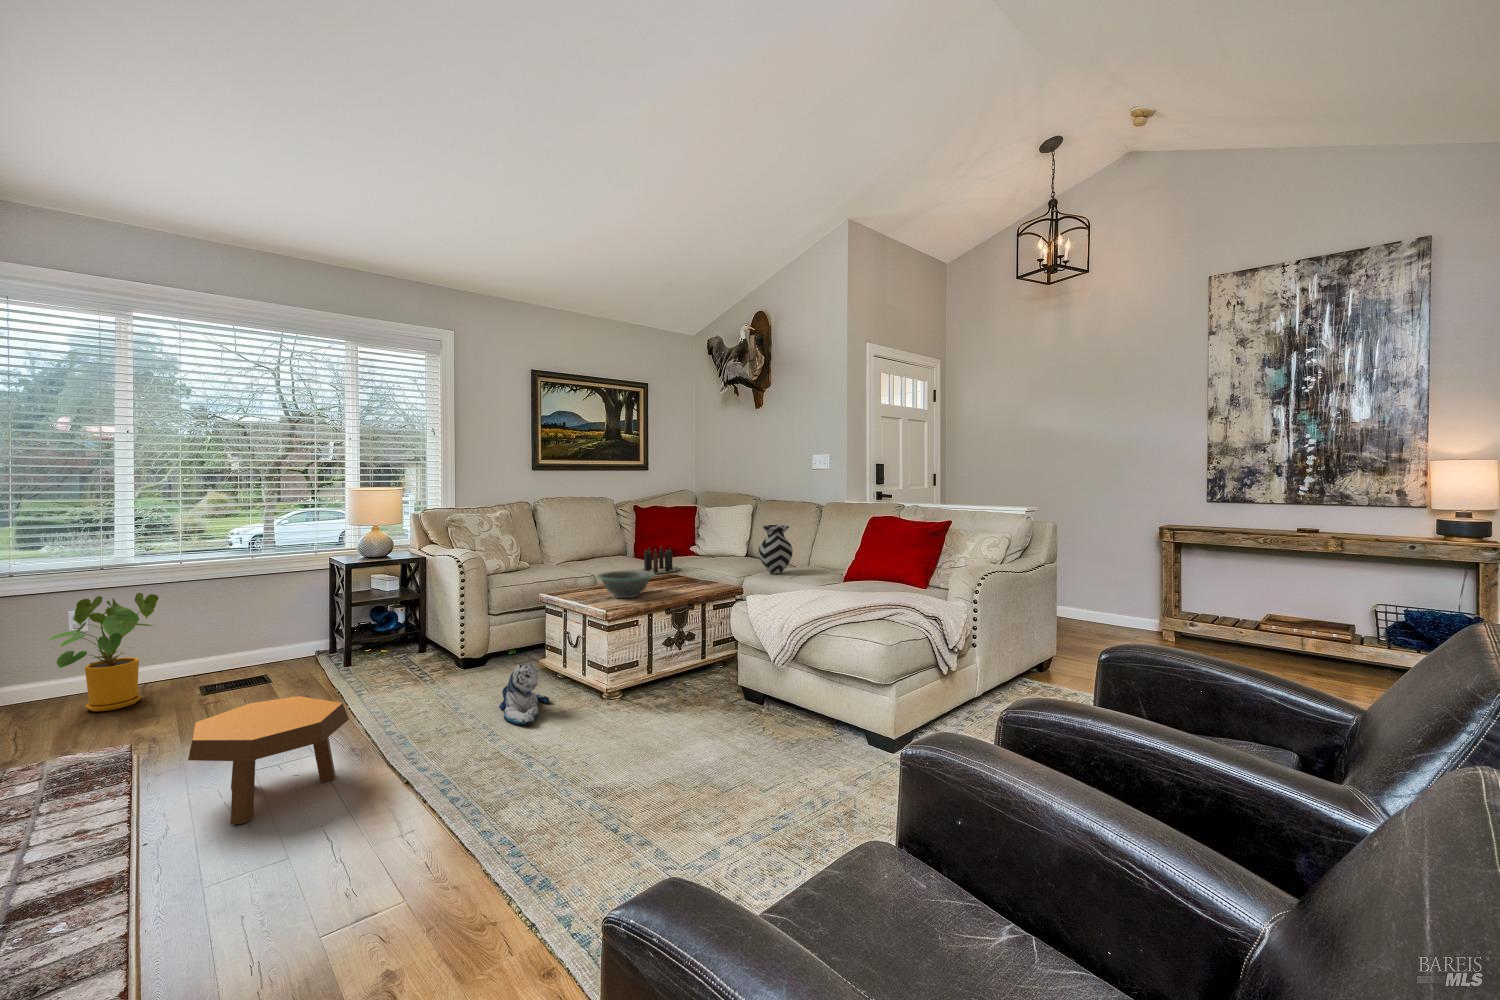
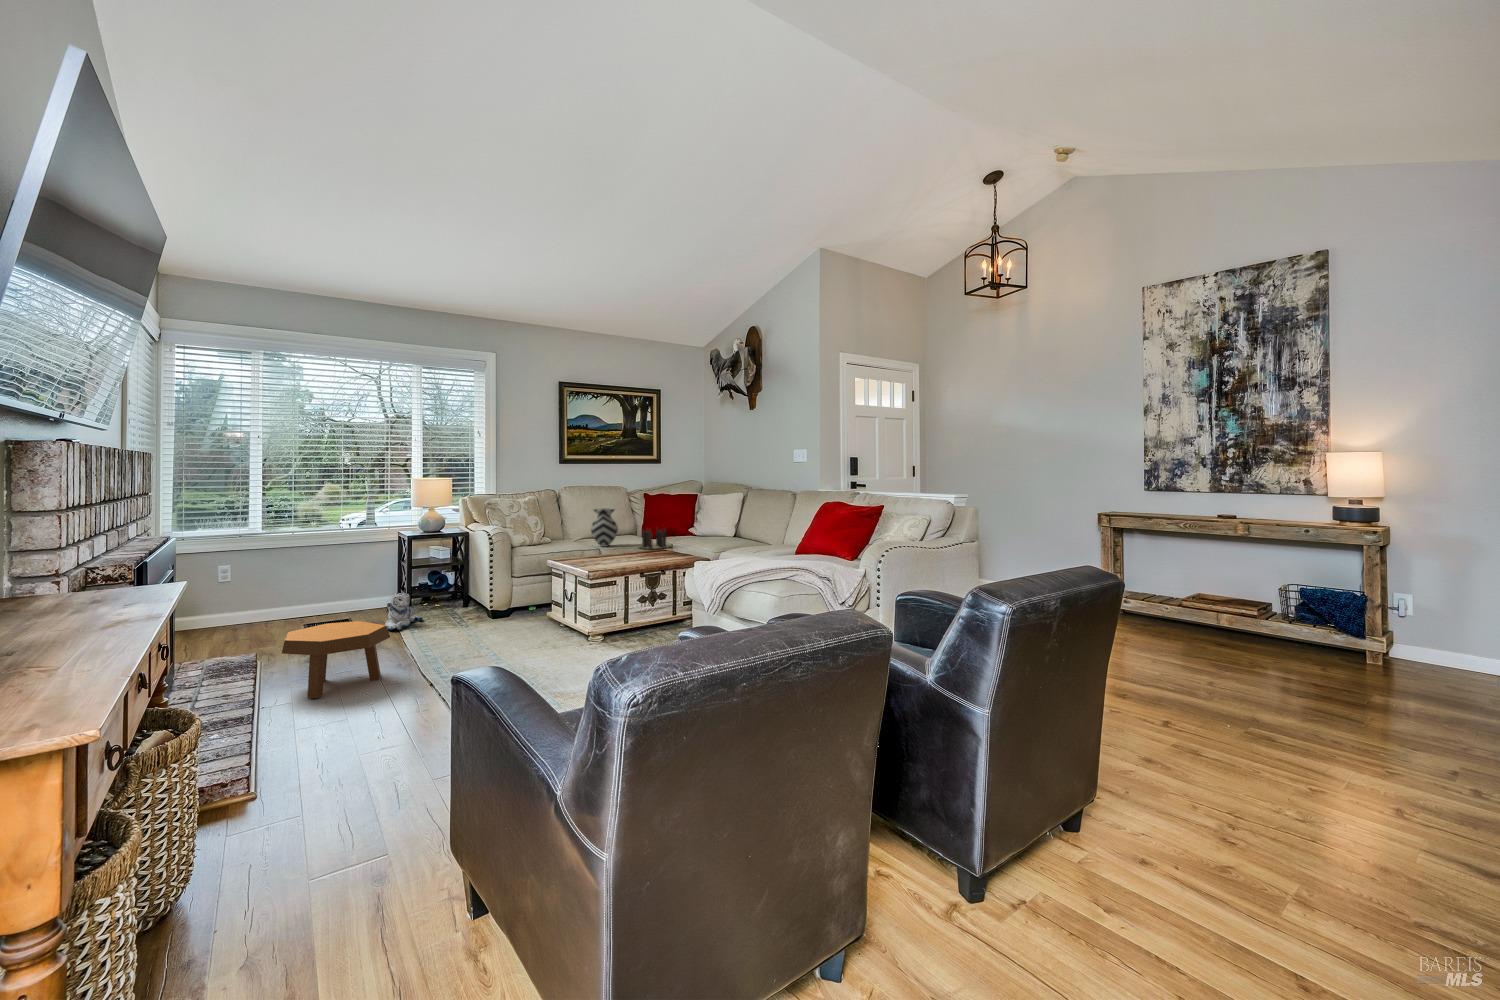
vase: present [759,525,793,574] -> present [591,509,618,547]
decorative bowl: present [597,570,654,598] -> none [589,543,636,564]
house plant: present [48,593,158,711] -> none [197,553,274,636]
plush toy: present [499,664,549,725] -> present [385,593,423,630]

